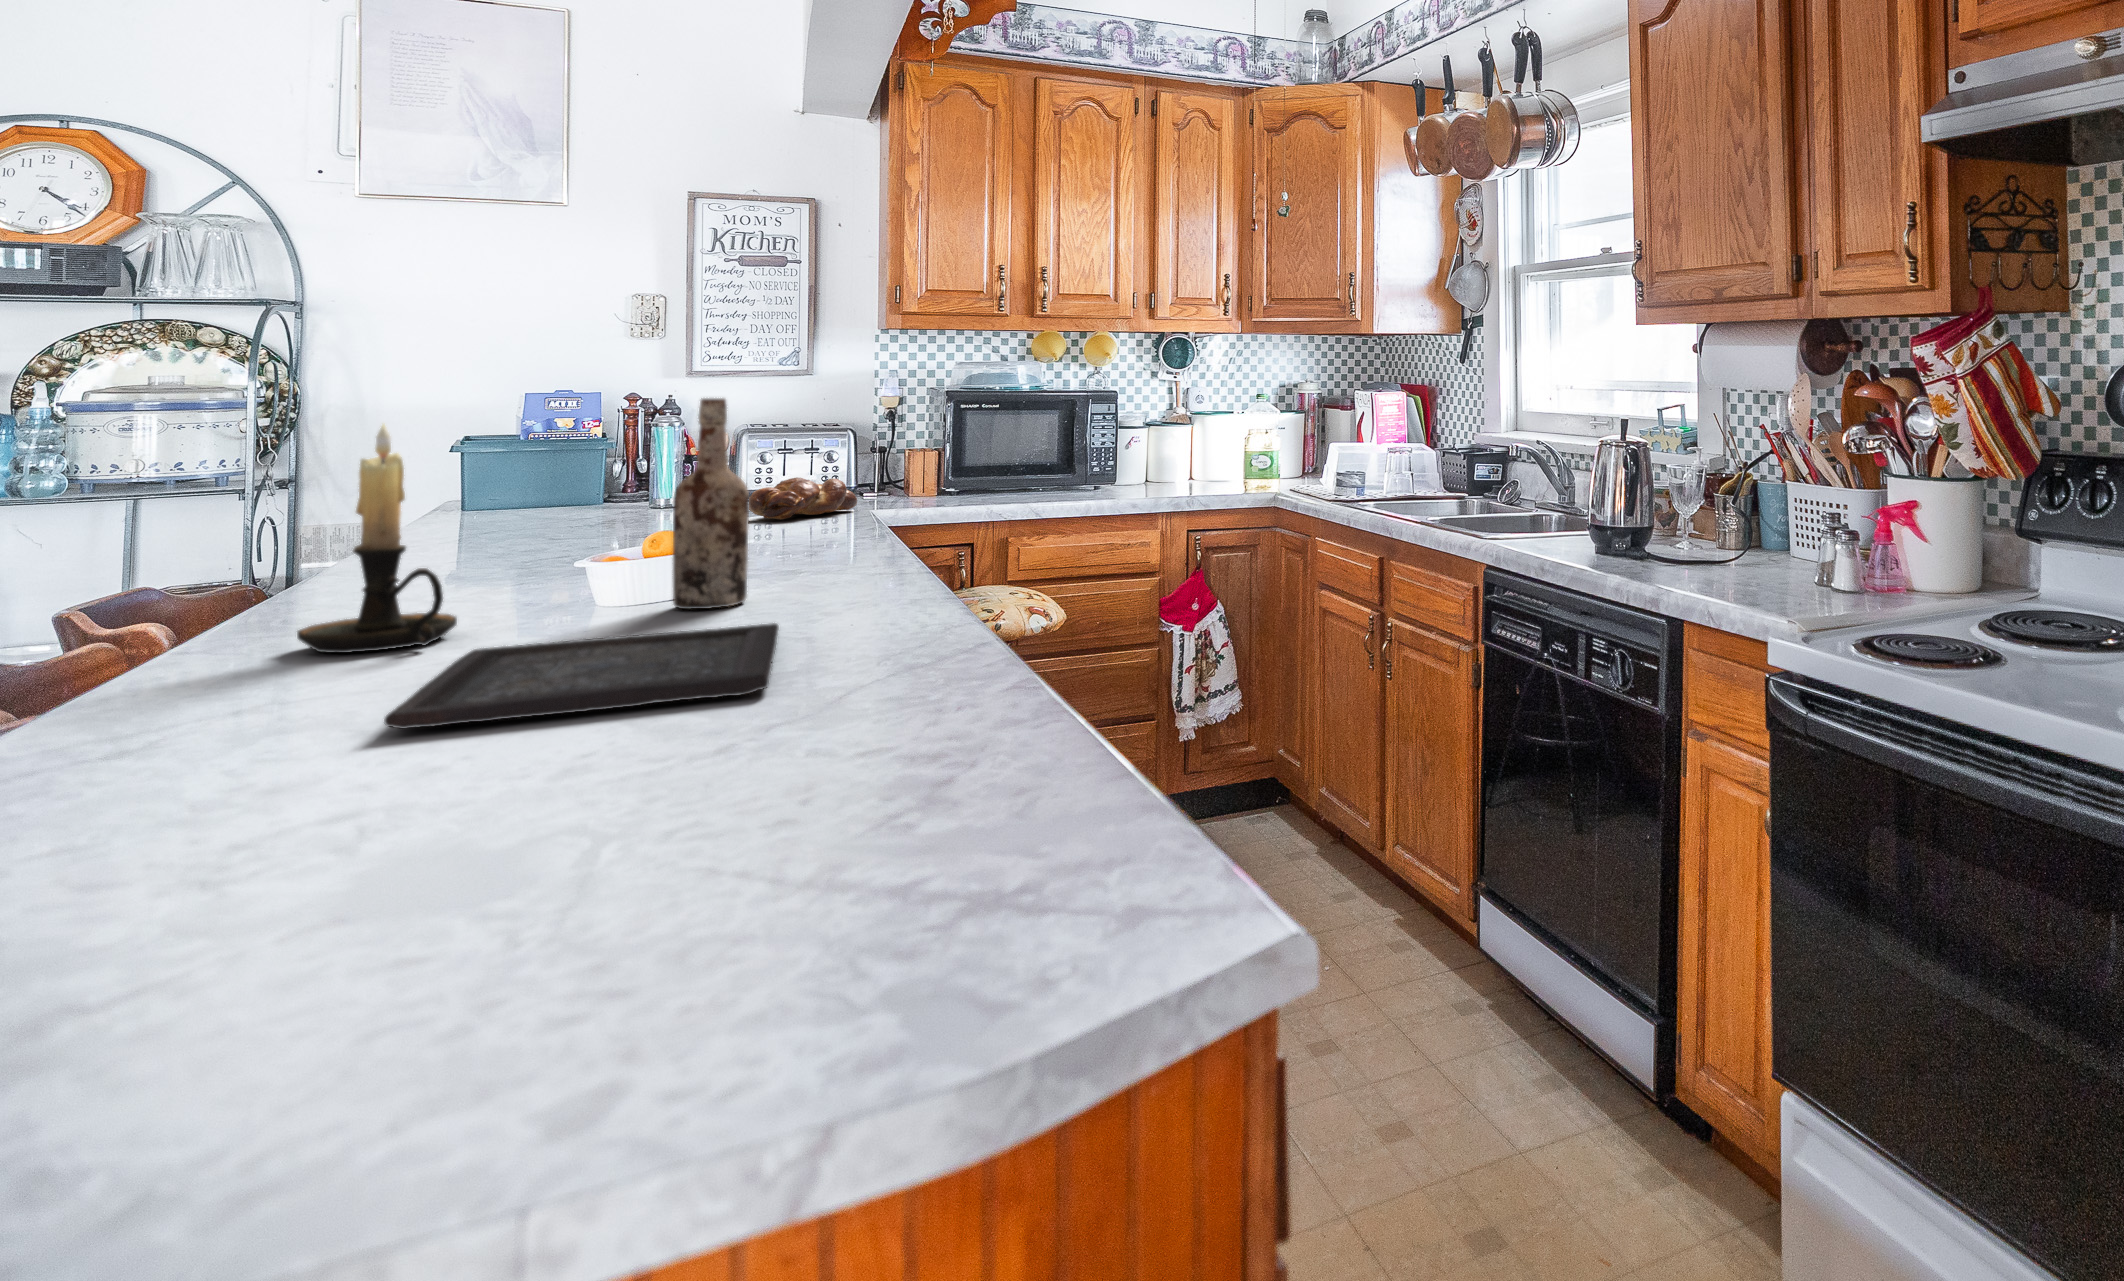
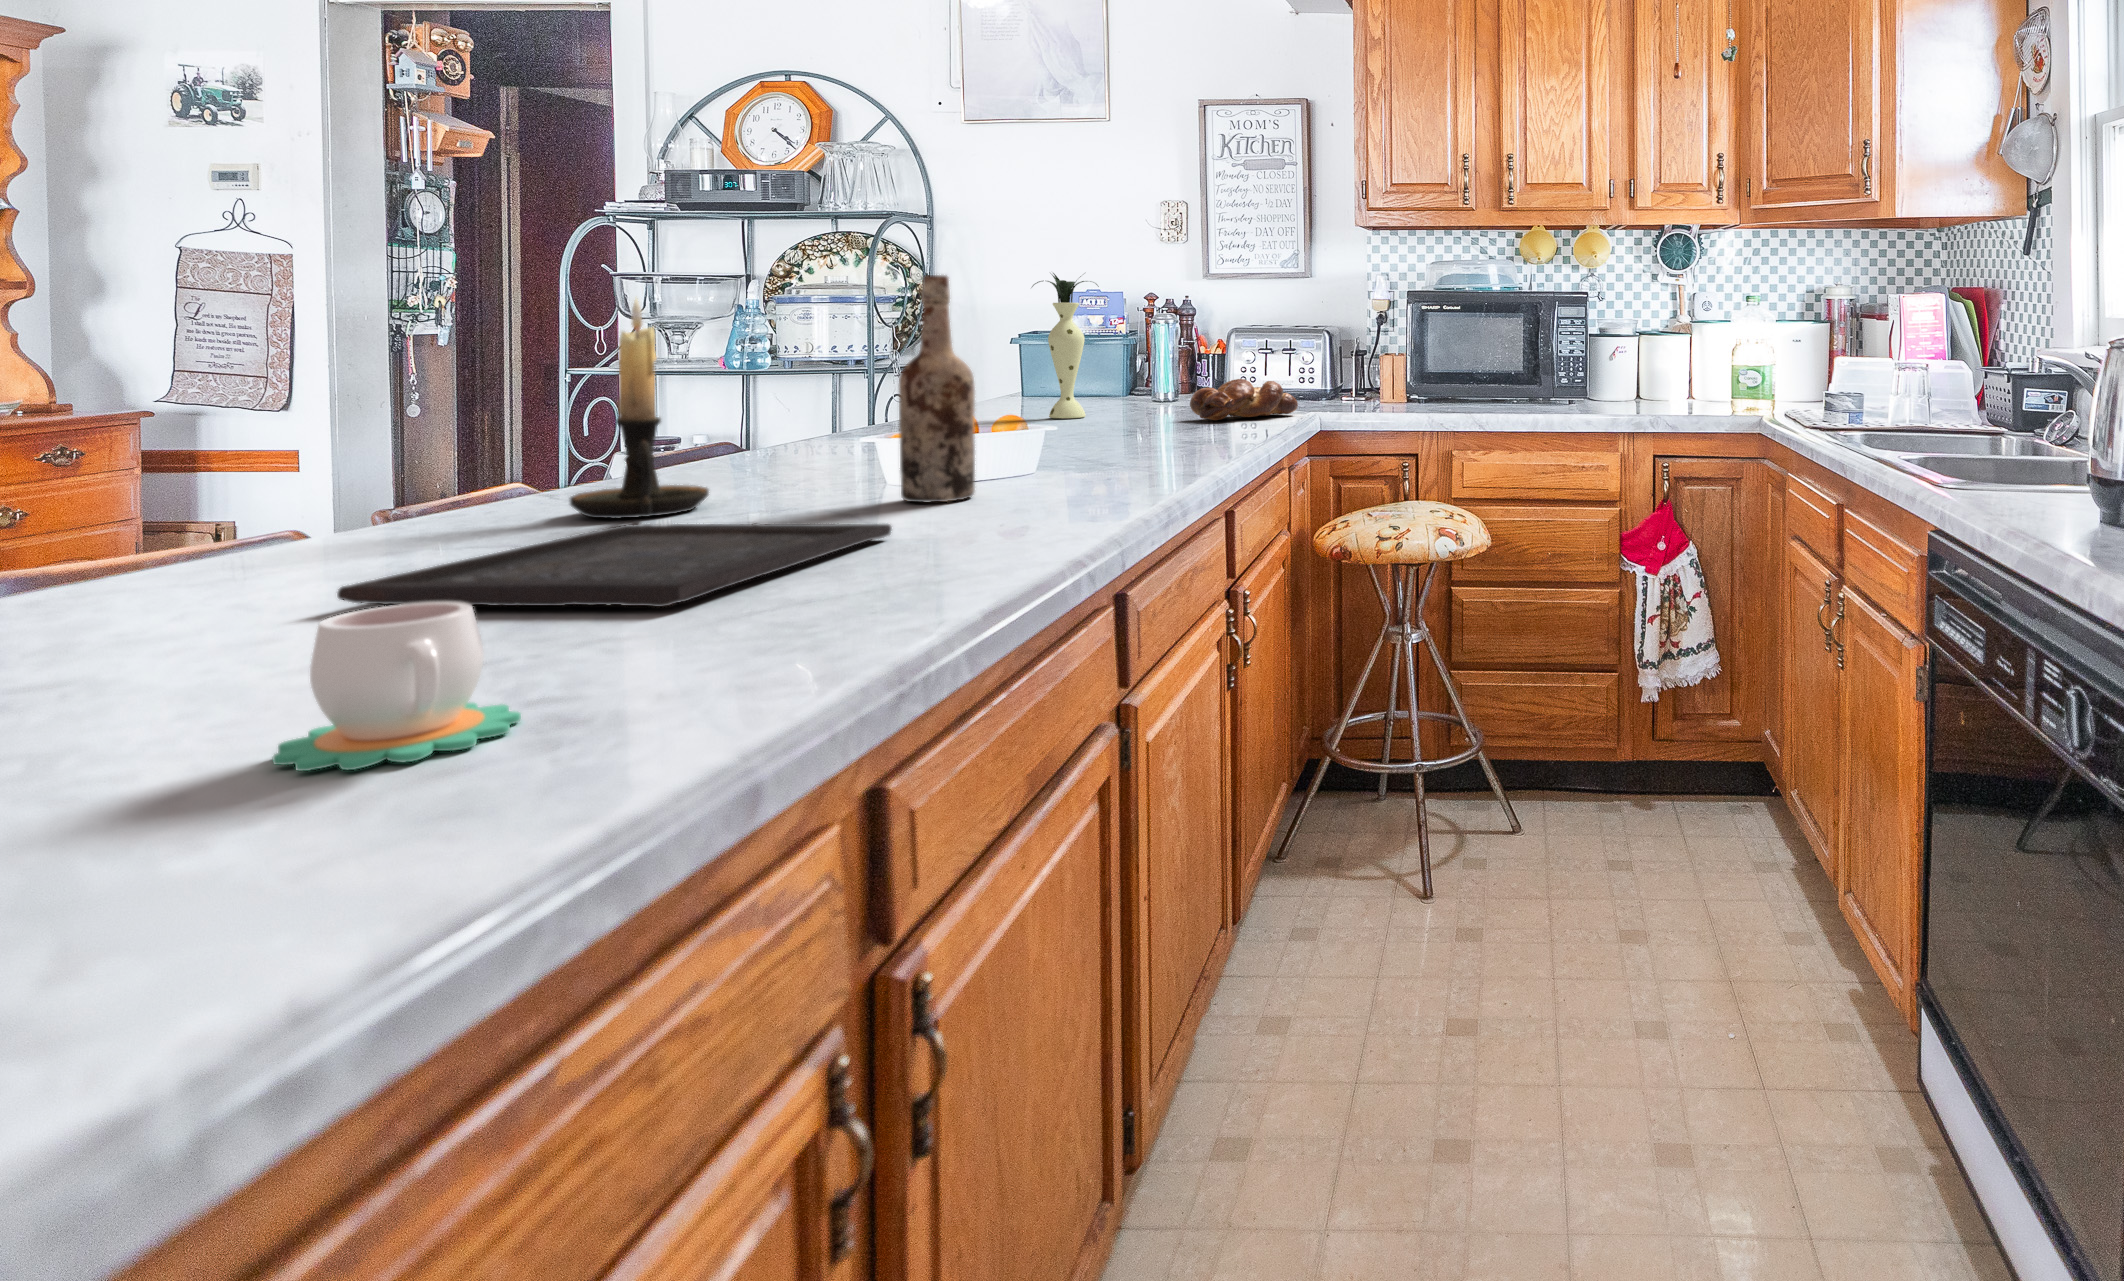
vase: none [536,370,624,526] -> present [1032,273,1099,418]
mug: none [755,675,906,794] -> present [273,602,521,771]

